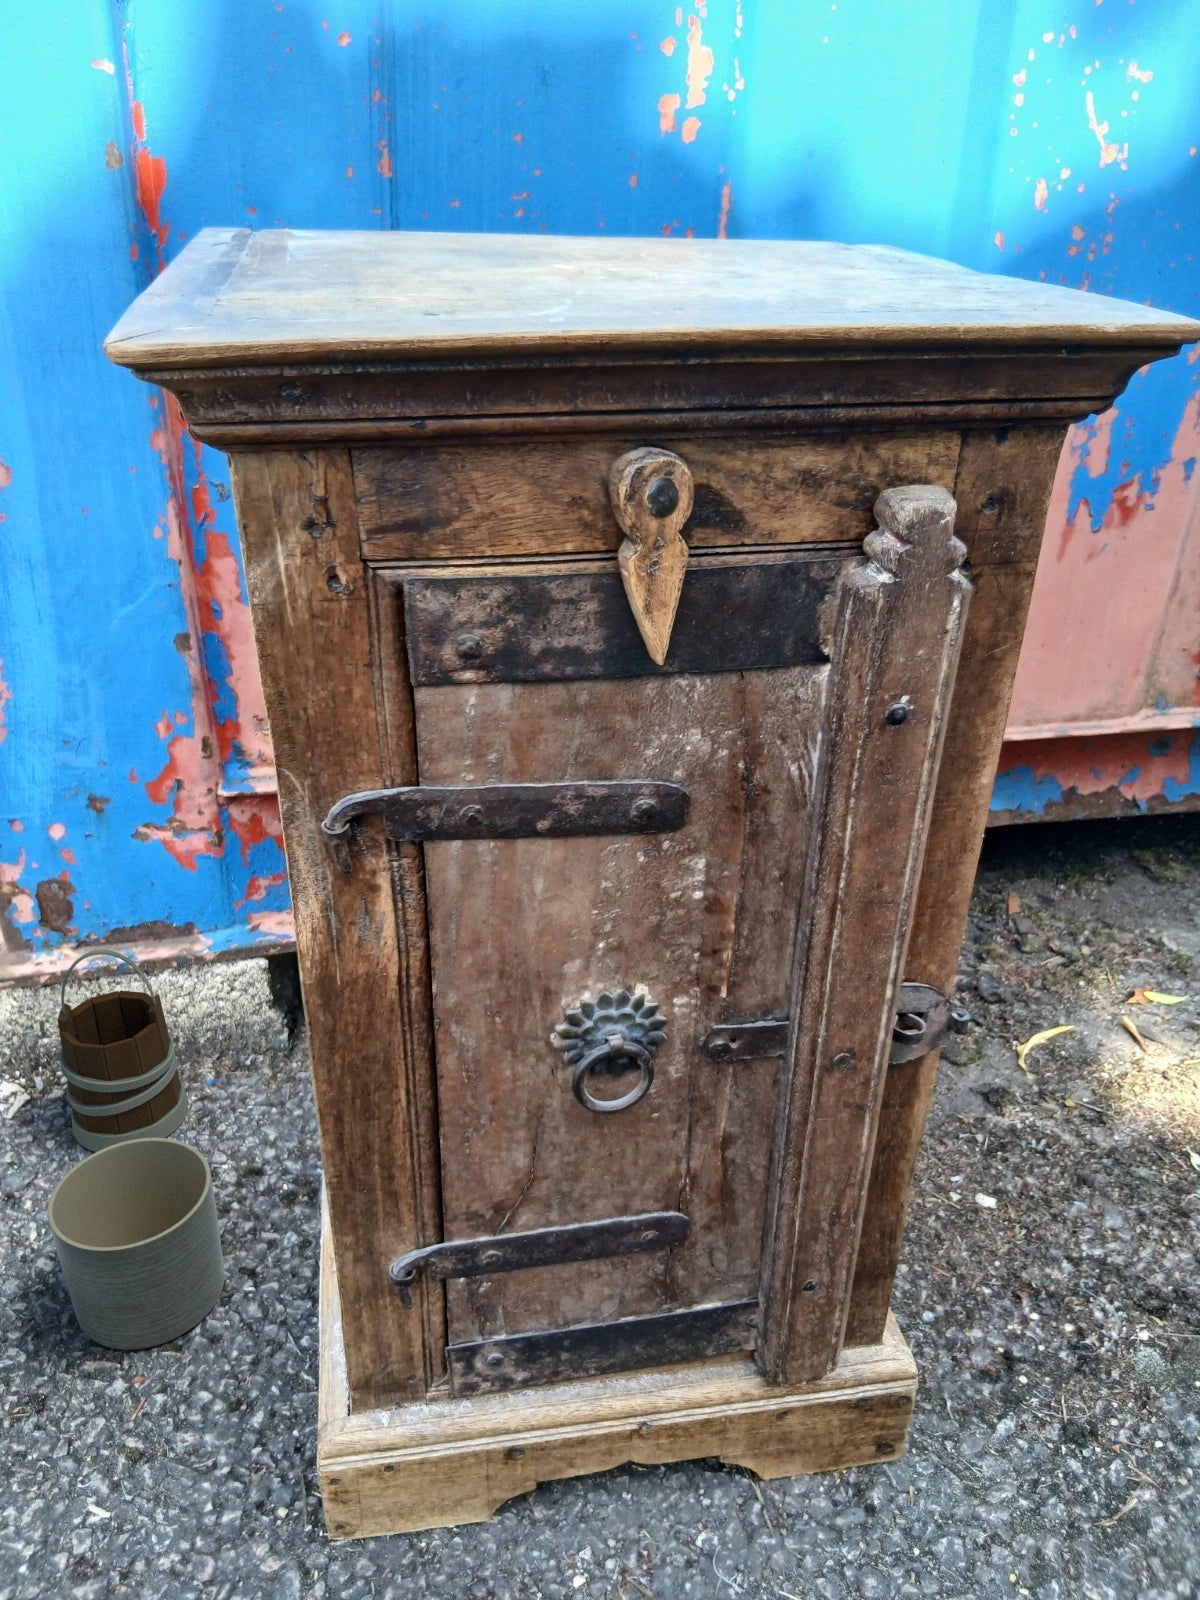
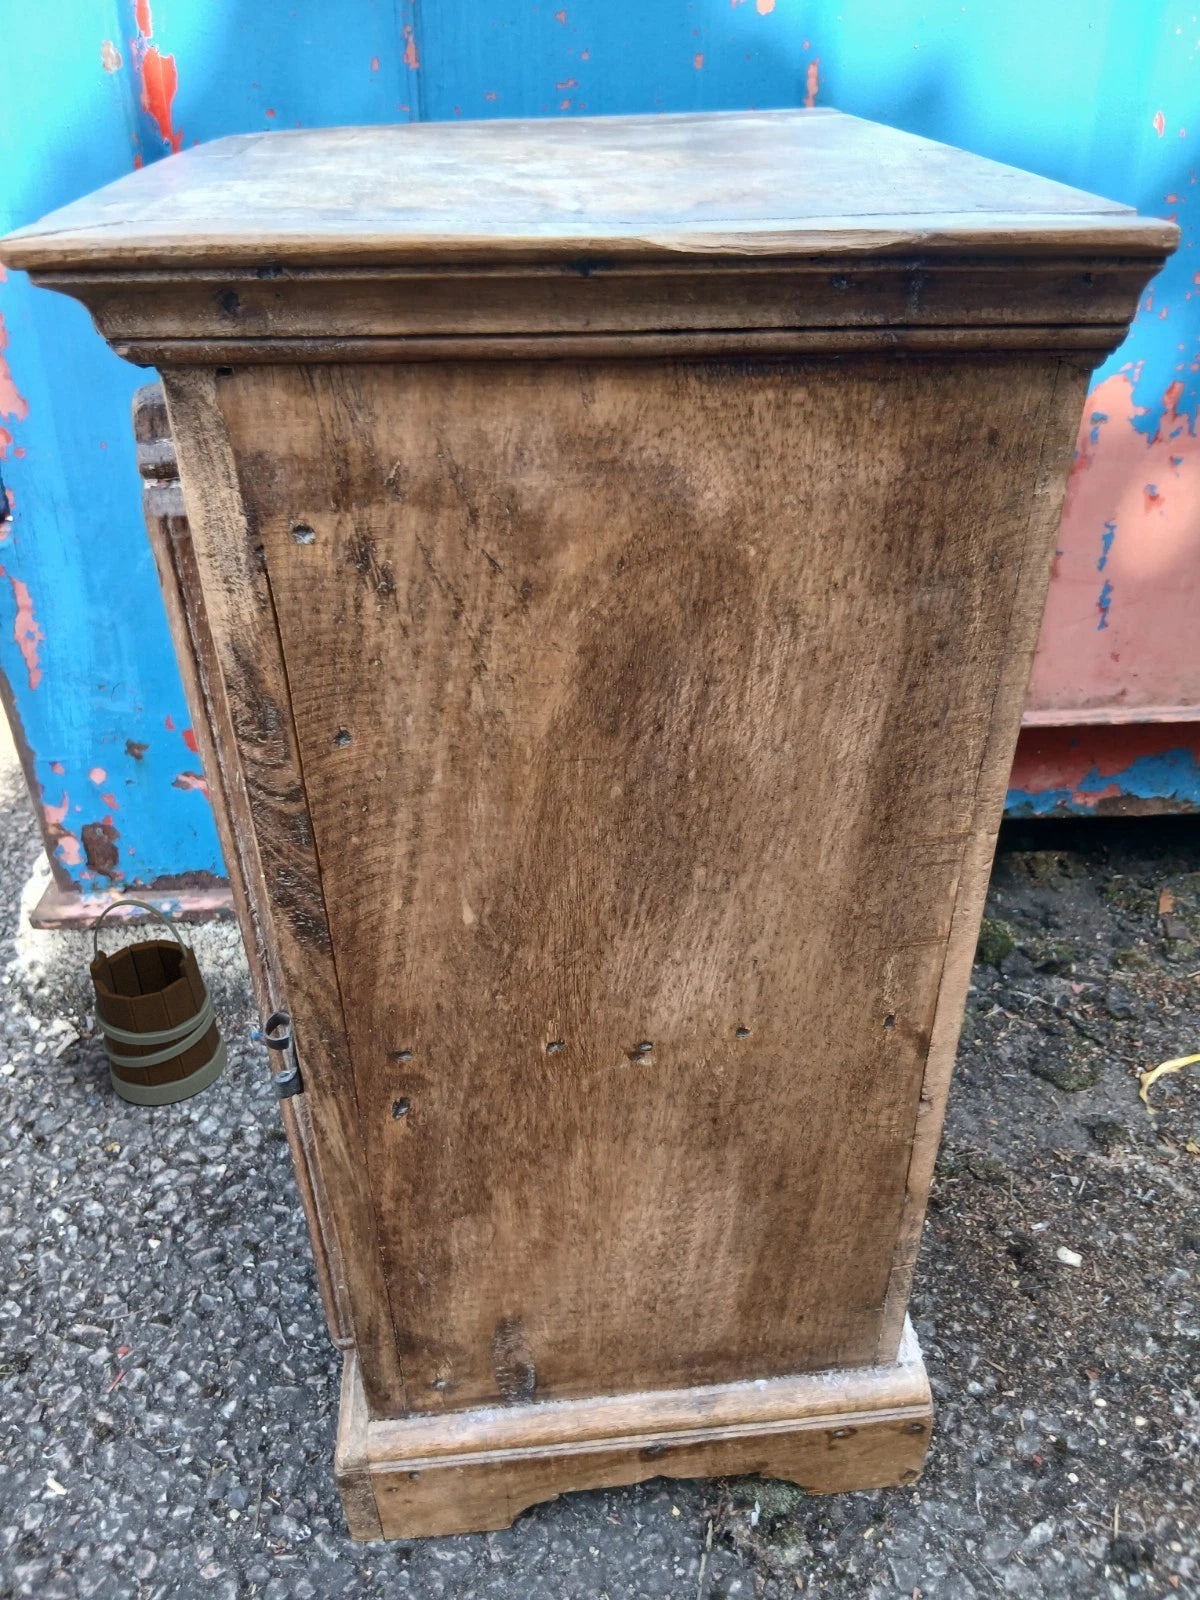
planter: present [47,1138,225,1350] -> none [39,1102,227,1317]

